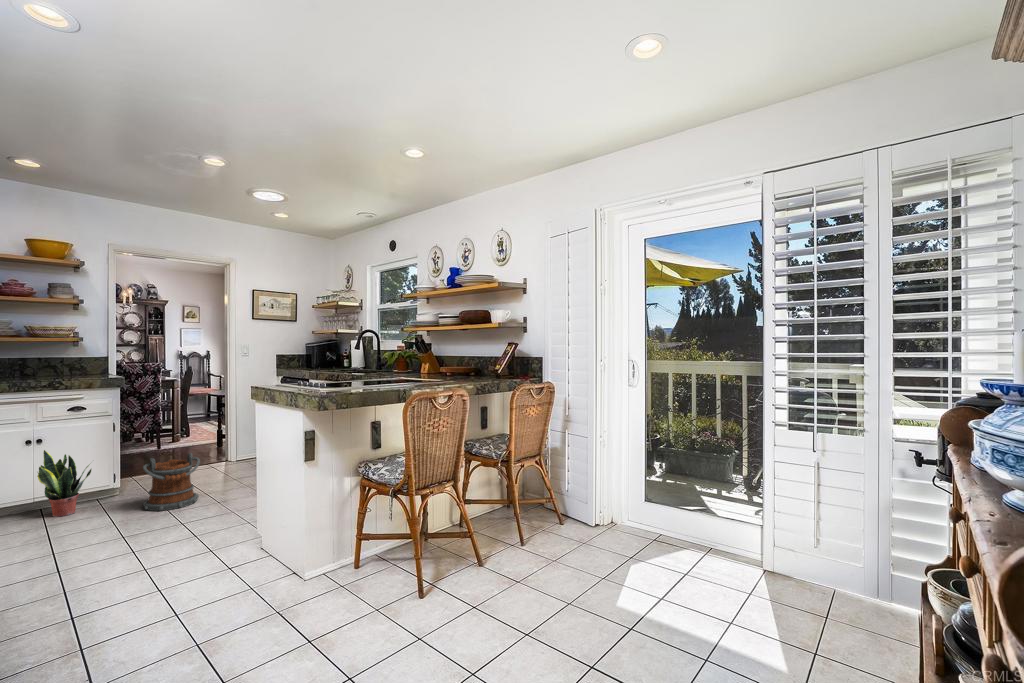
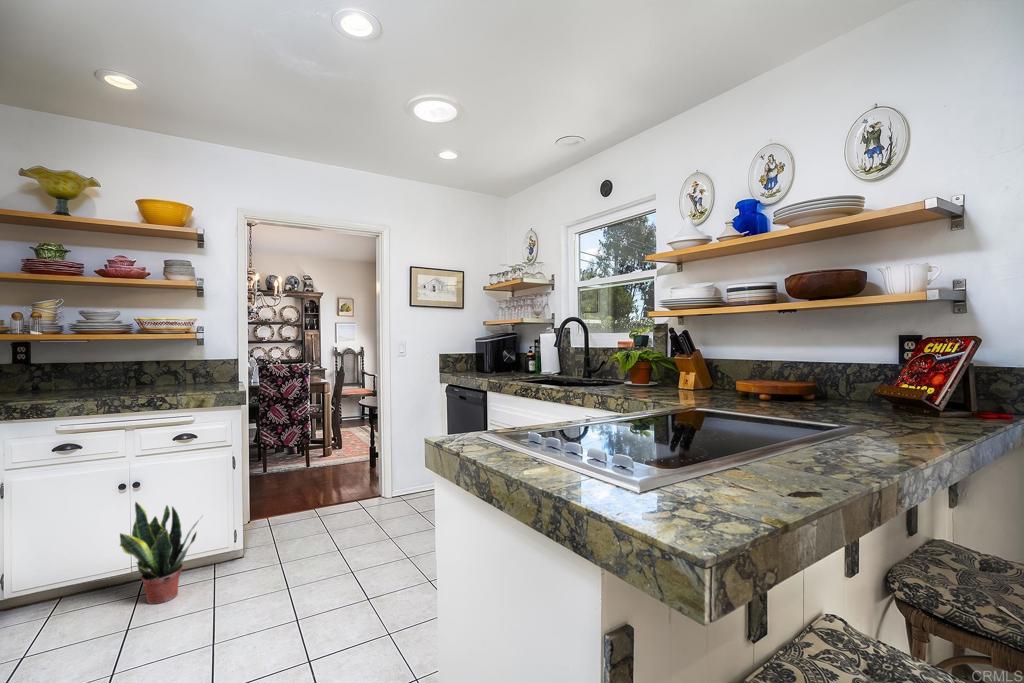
bucket: present [143,453,200,511] -> none [261,512,341,610]

